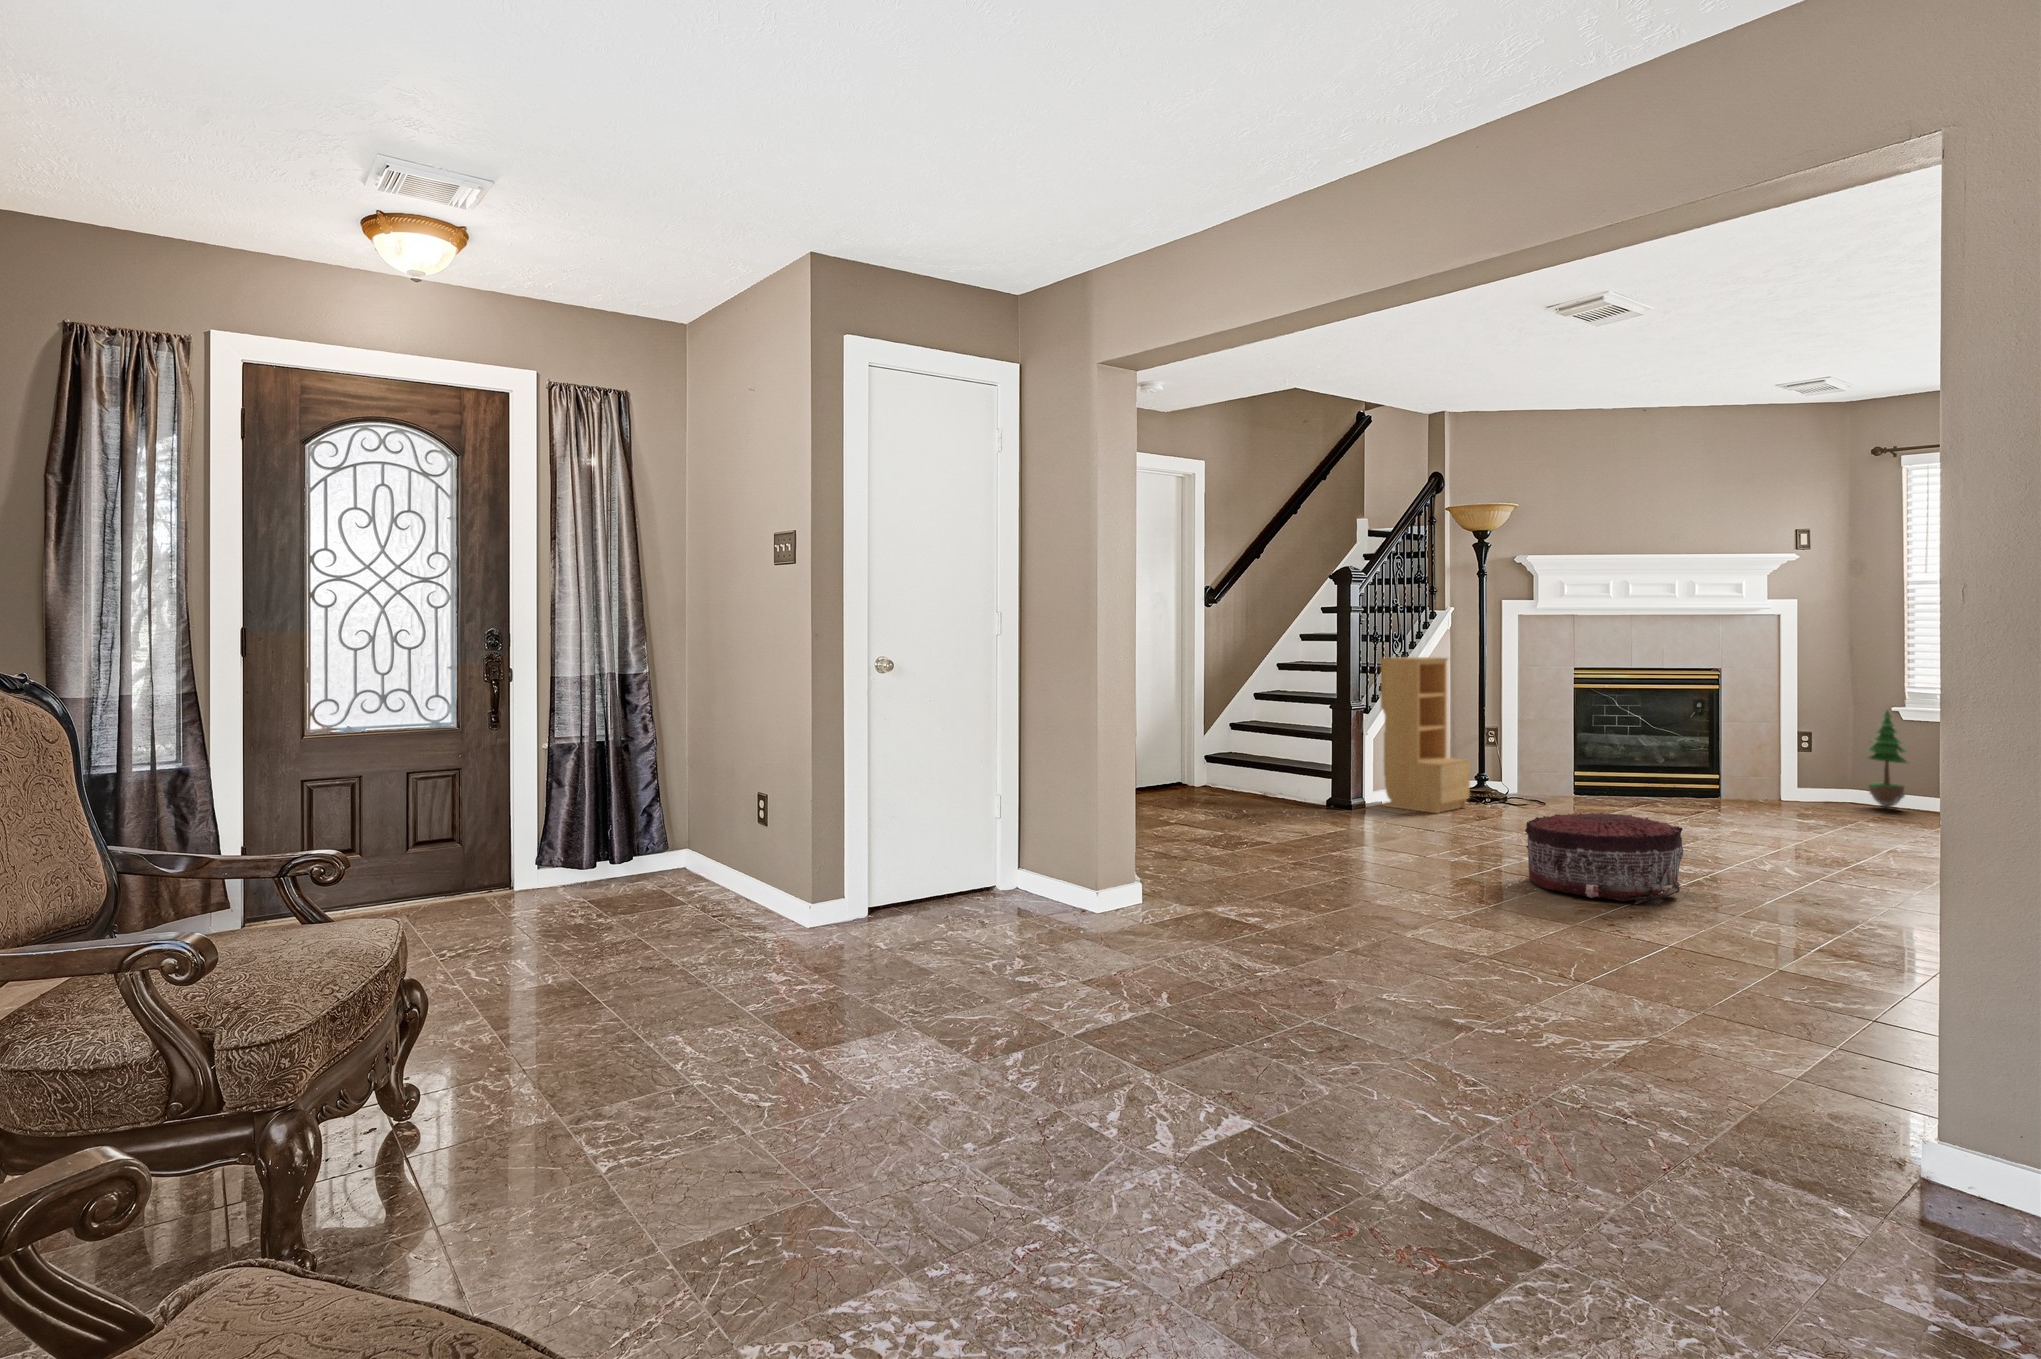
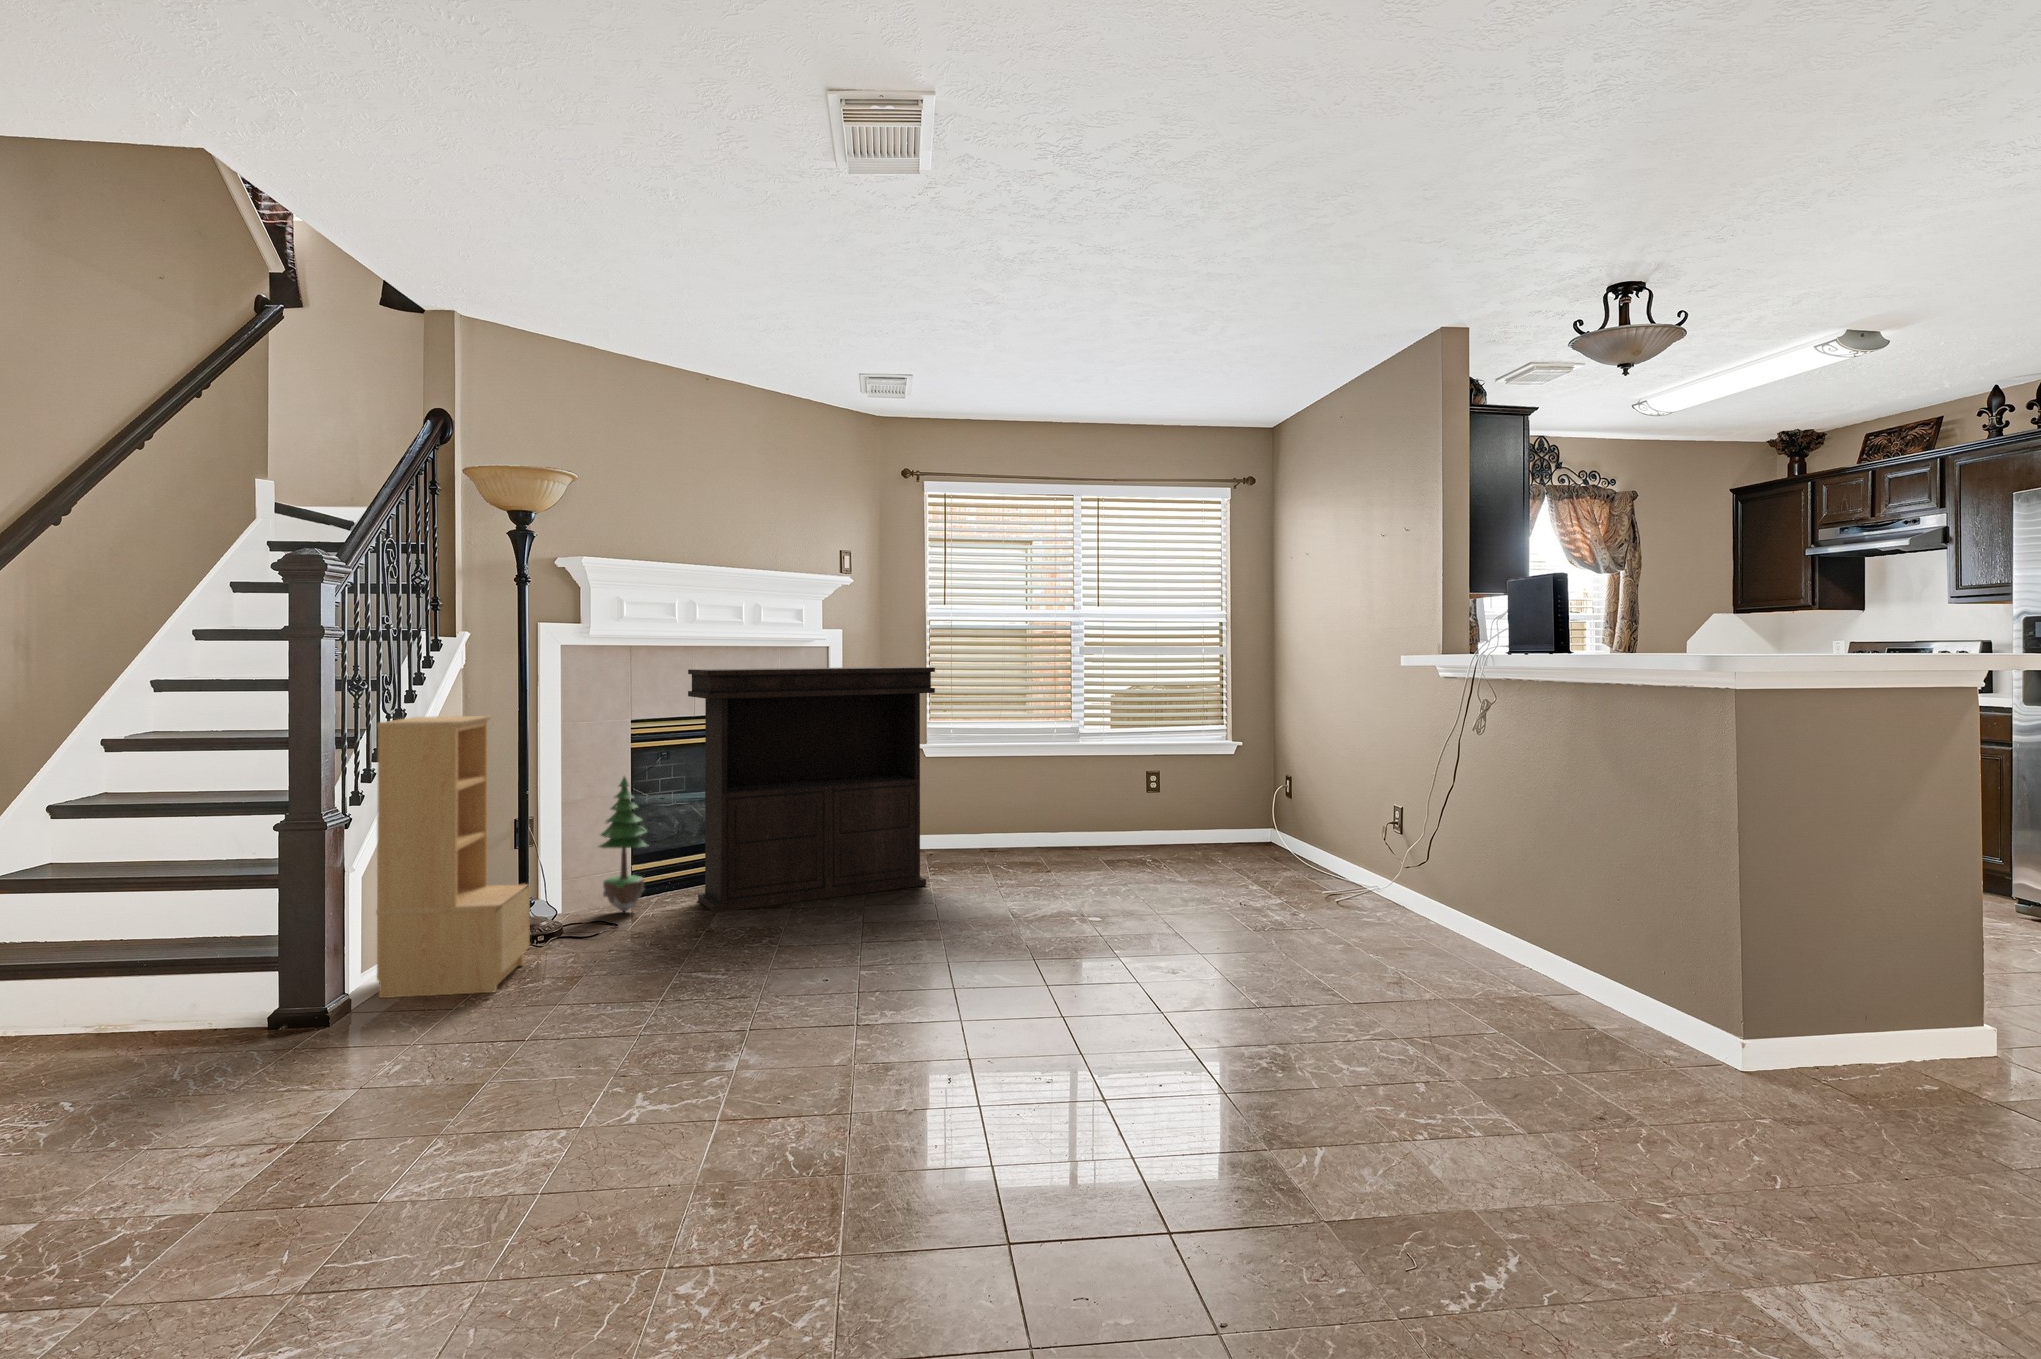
console table: none [1616,632,1849,823] -> present [688,667,935,912]
potted tree: present [1867,711,1907,808] -> present [599,777,647,912]
pouf: present [1525,813,1683,904] -> none [821,966,1058,1158]

